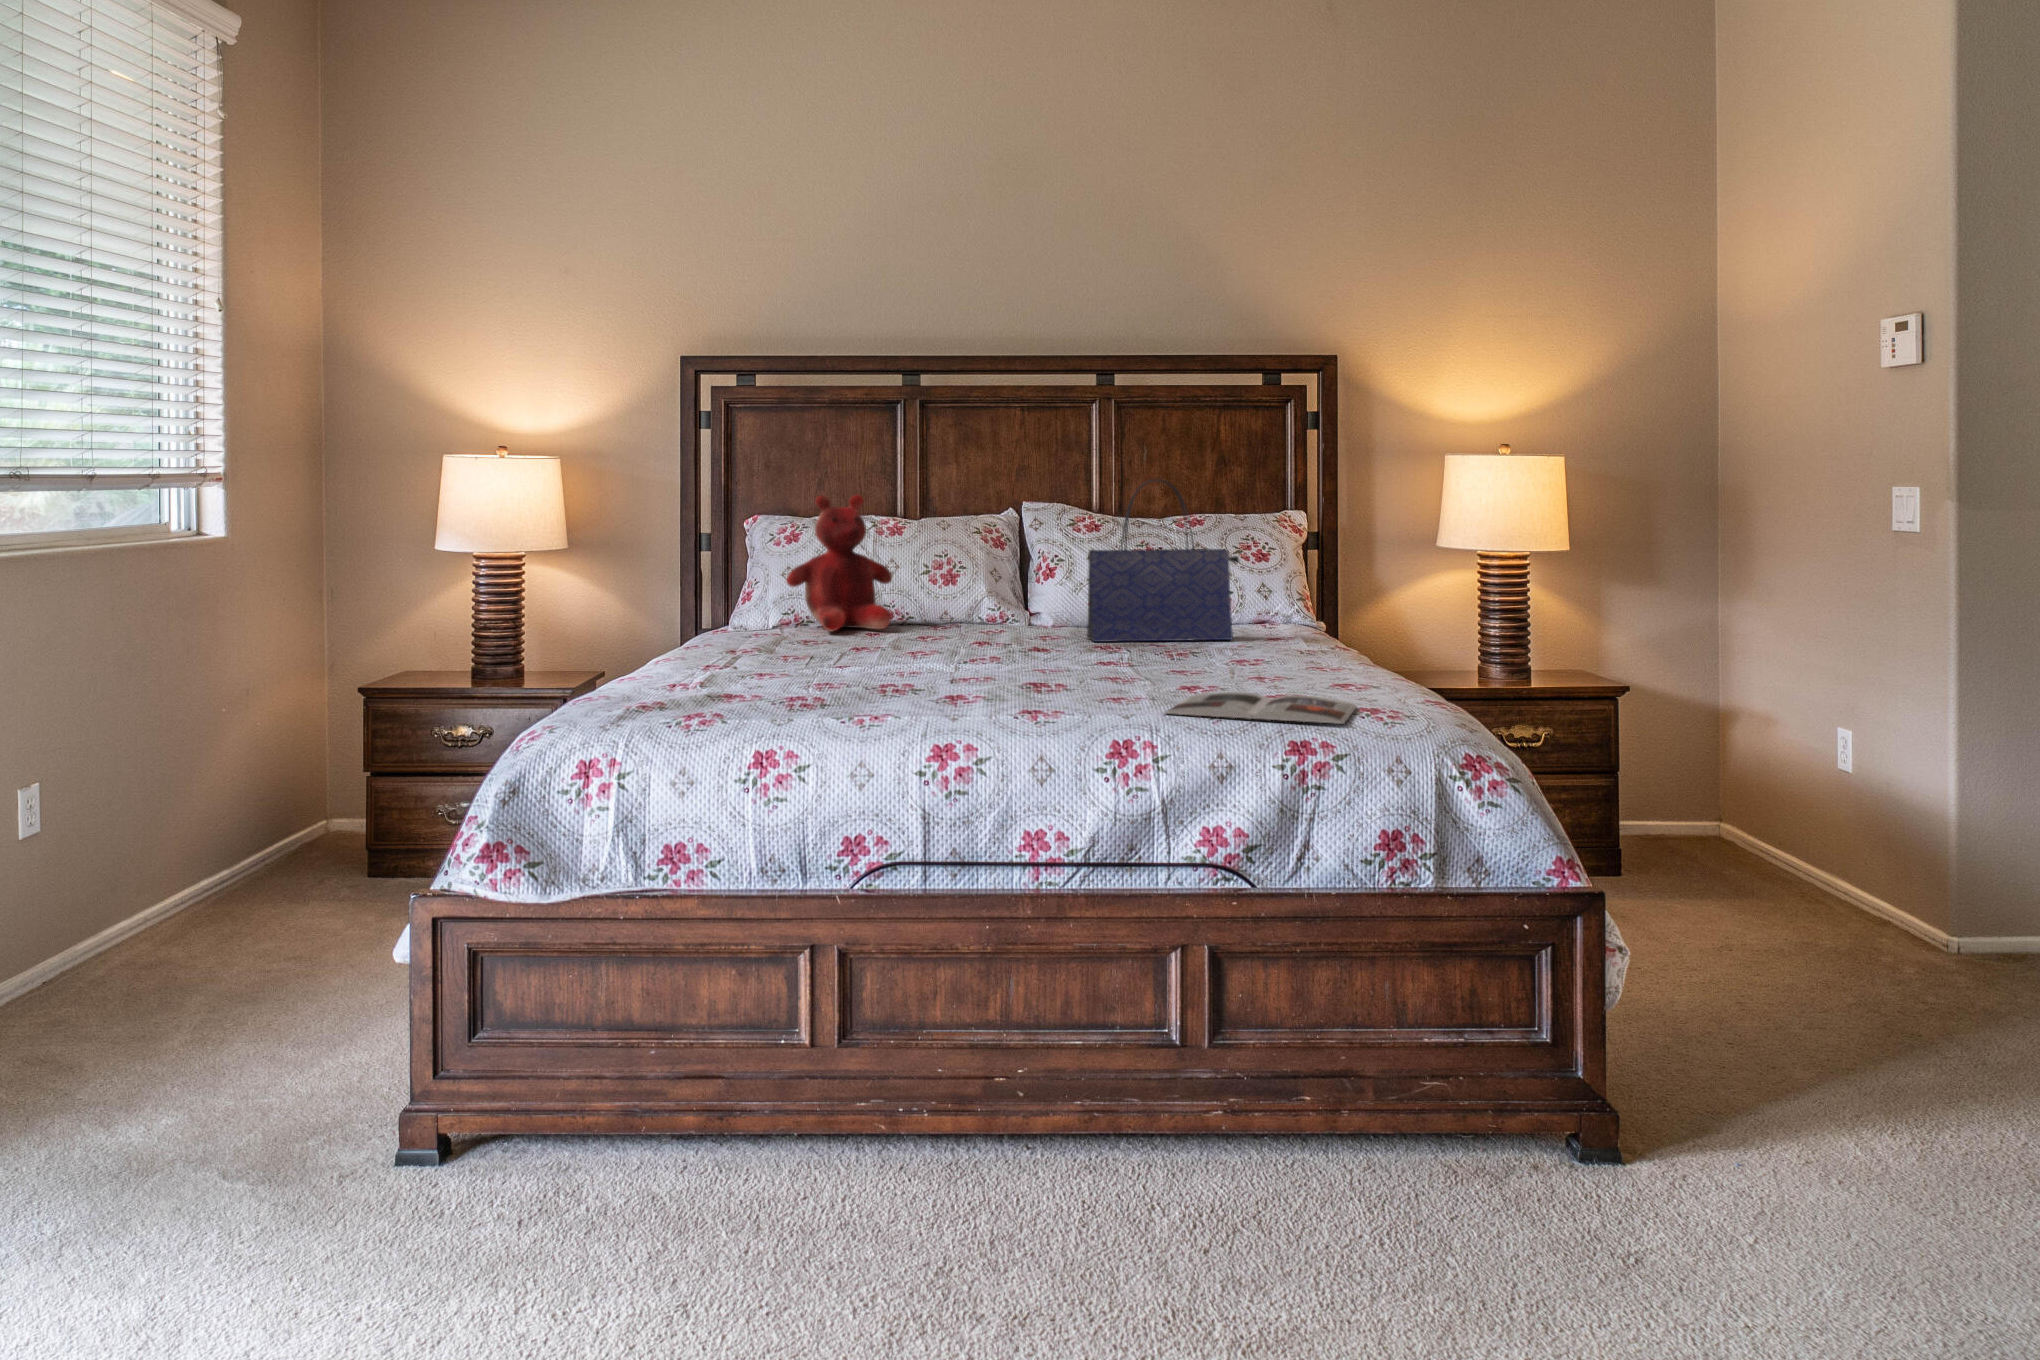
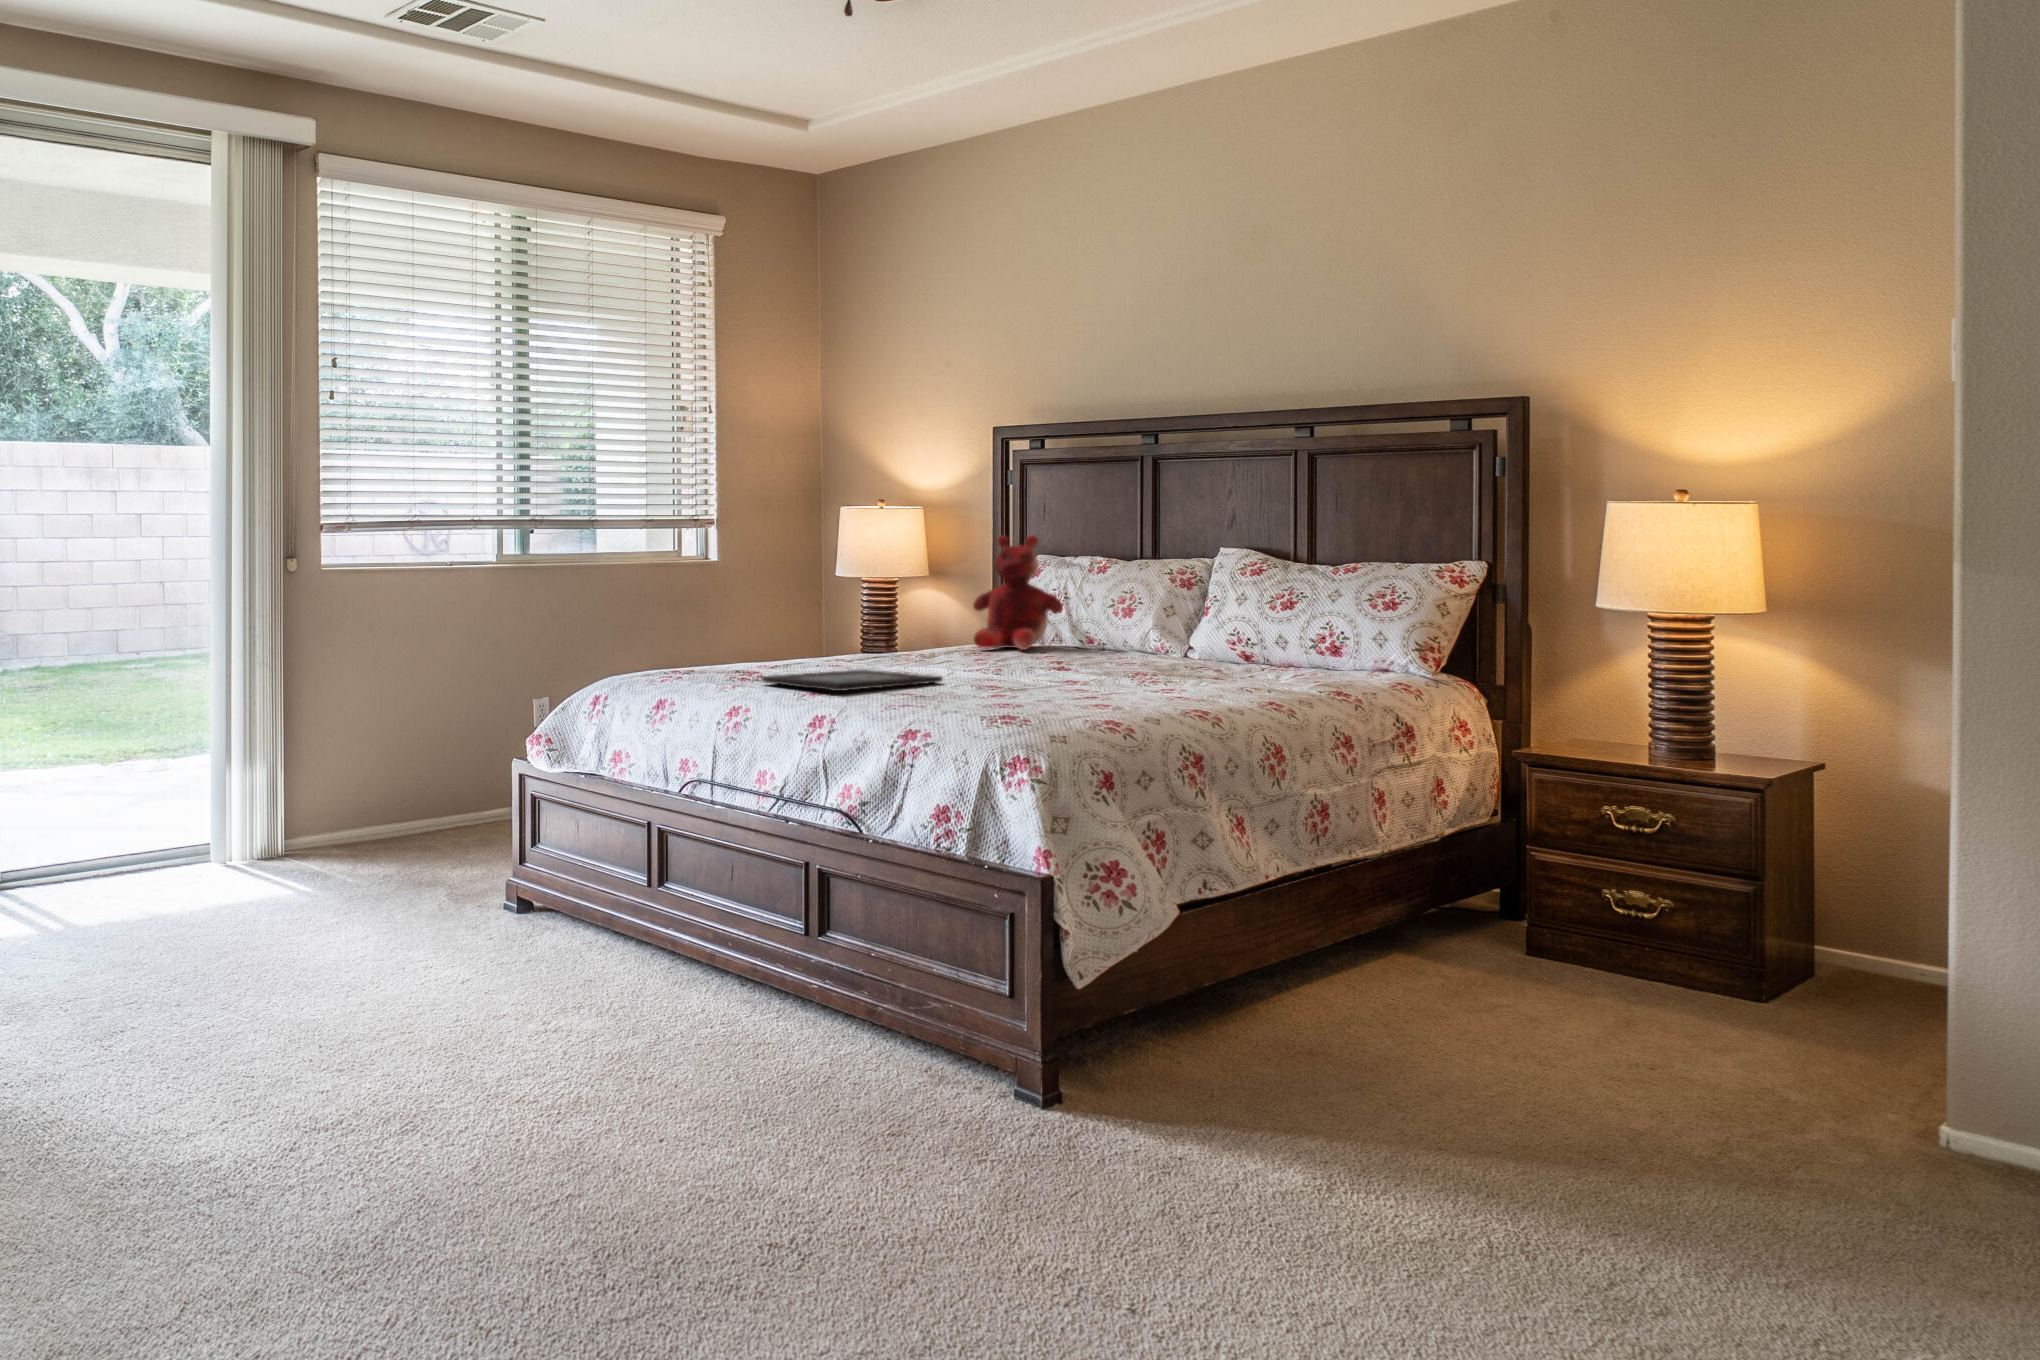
tote bag: present [1087,479,1239,642] -> none [1130,520,1271,678]
tray: none [875,672,1044,707] -> present [762,669,942,691]
magazine: present [1166,692,1356,724] -> none [897,698,1044,719]

